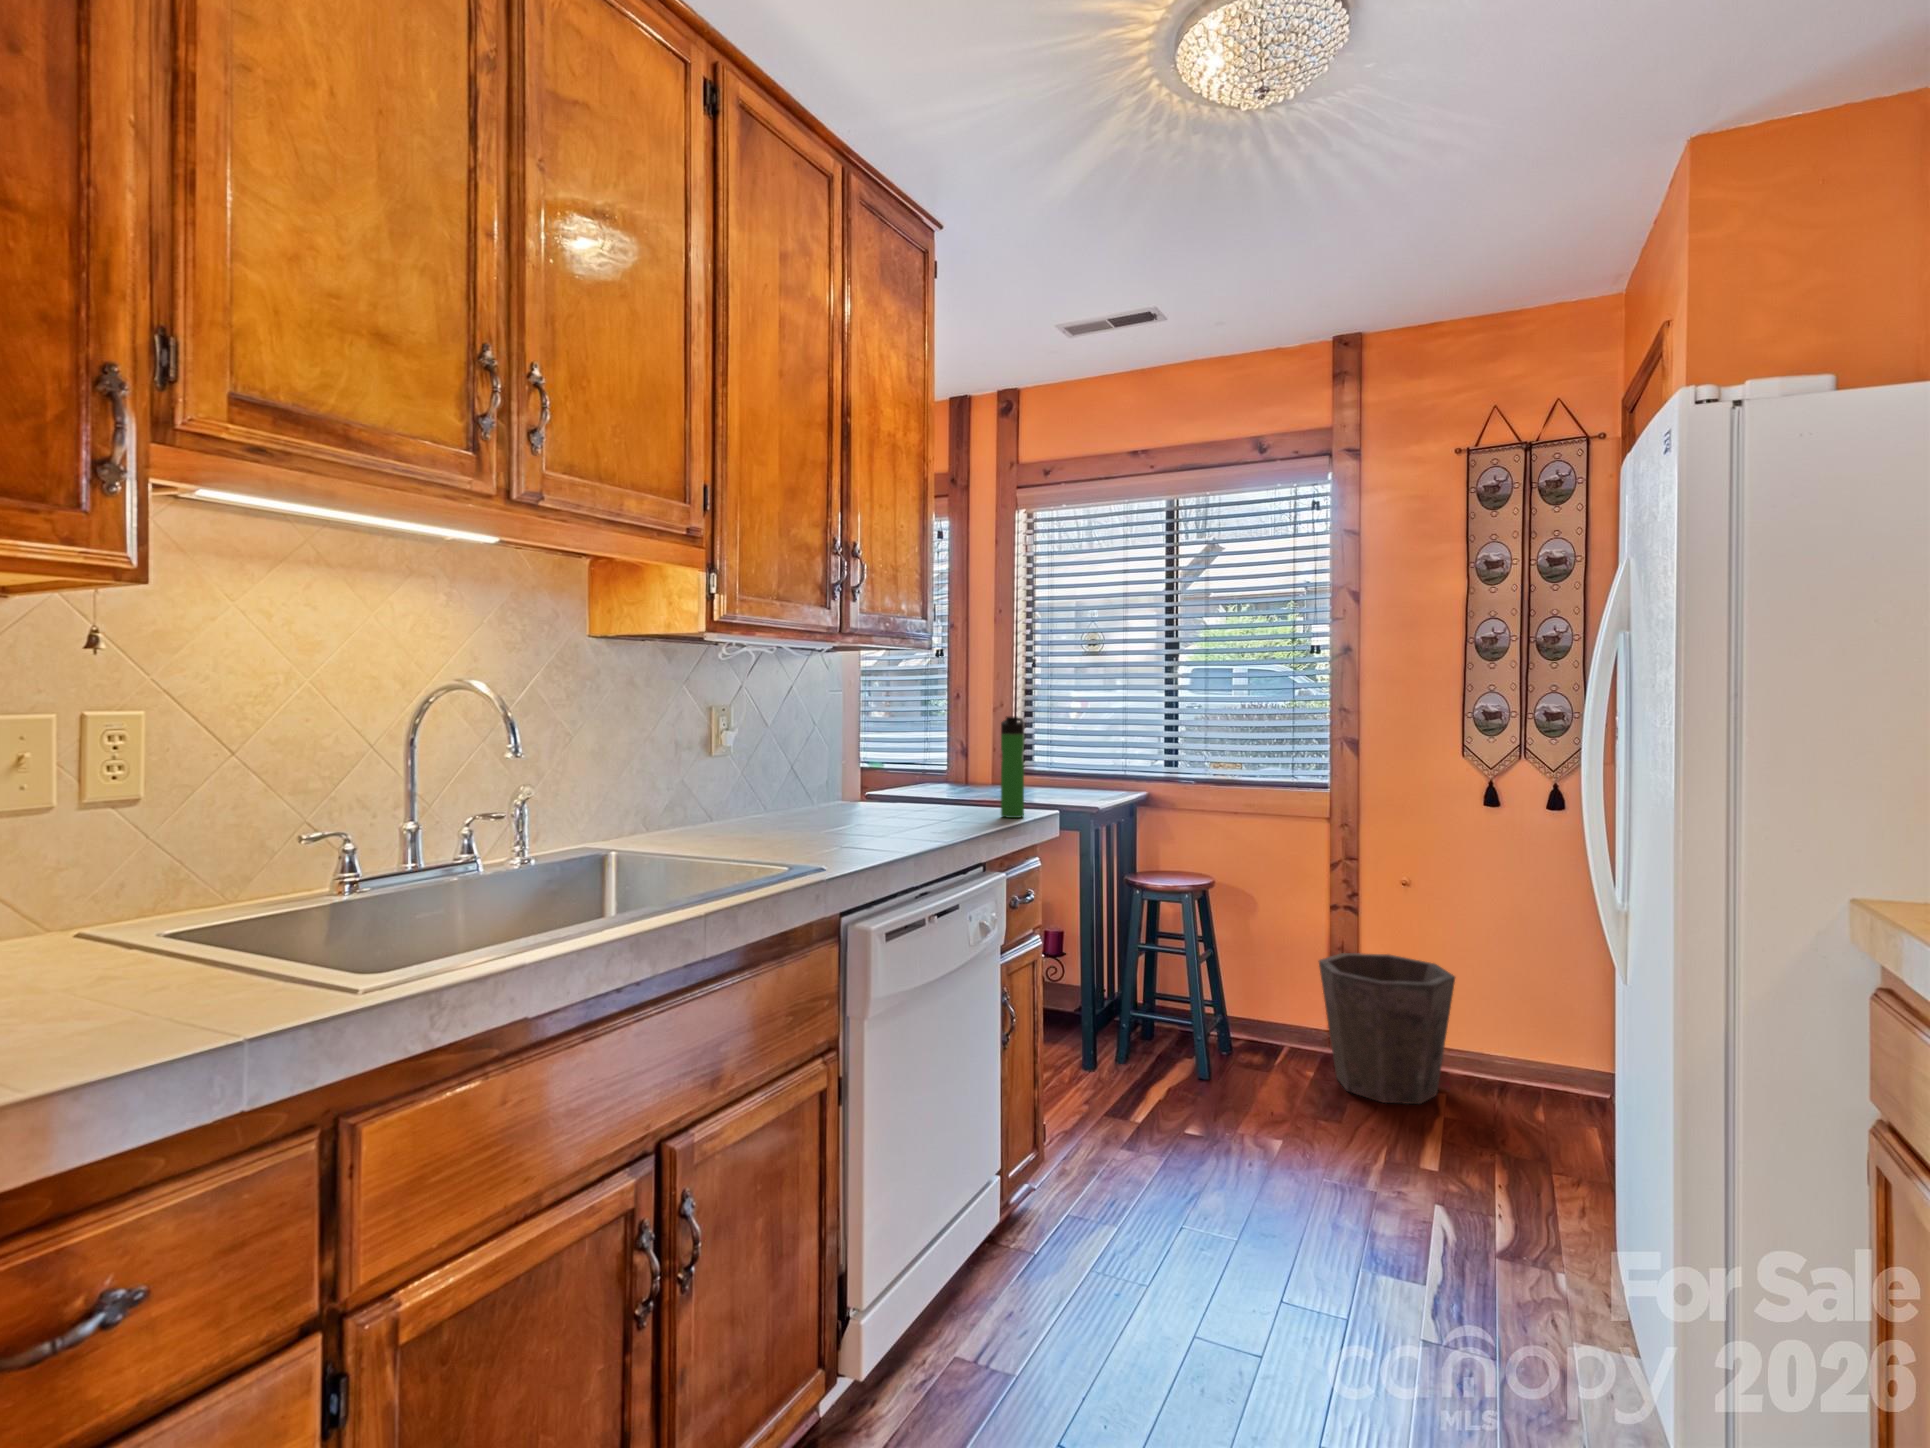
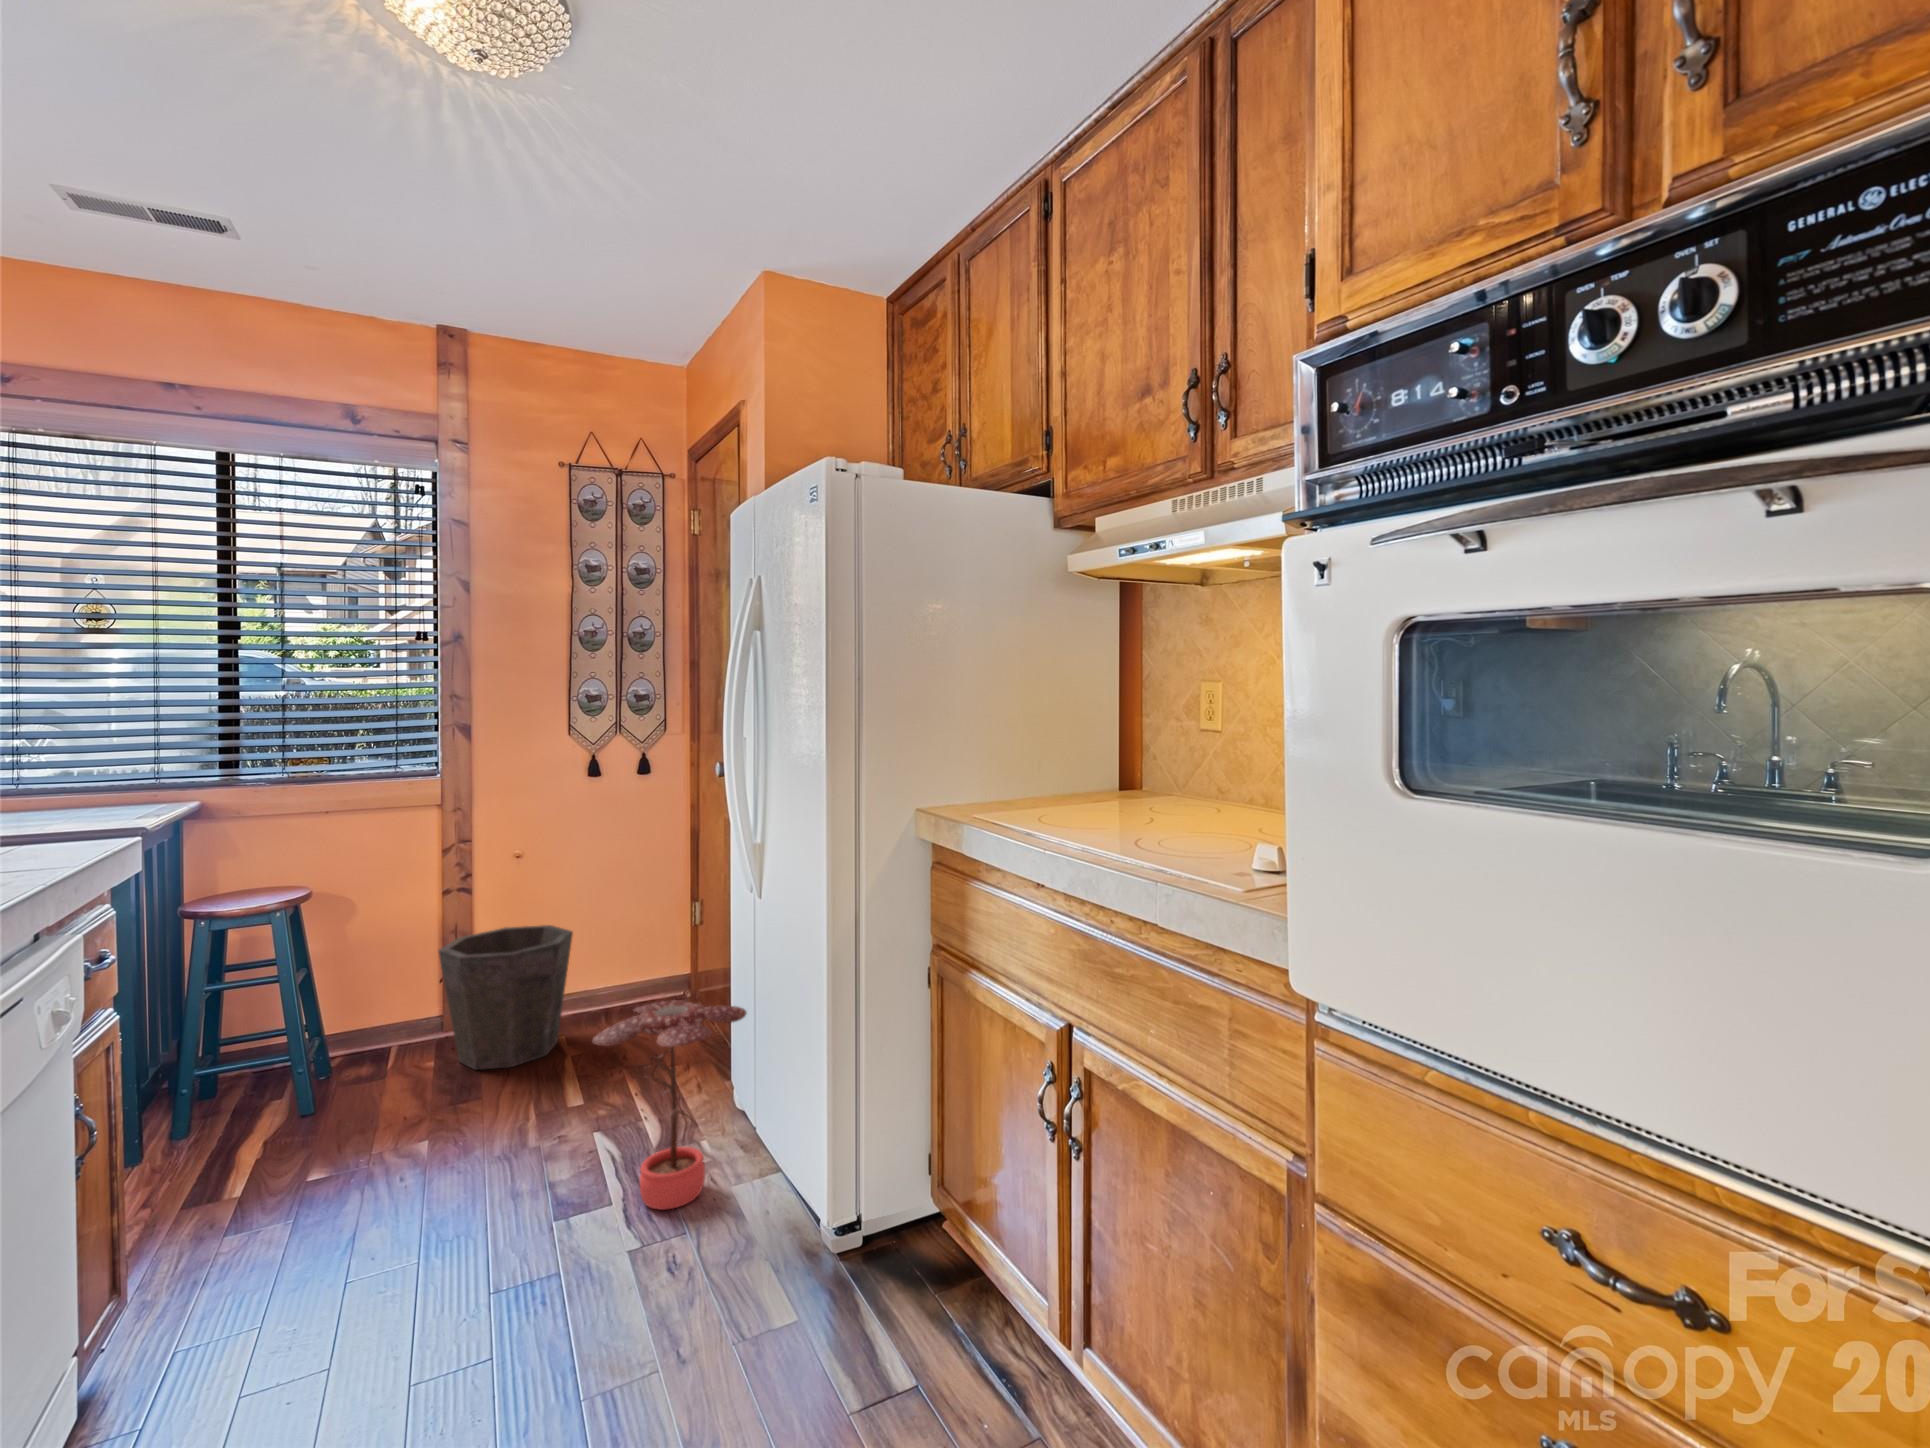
bottle: present [1001,716,1024,818] -> none [41,714,88,855]
potted plant: none [1399,1078,1601,1337] -> present [592,1000,746,1210]

